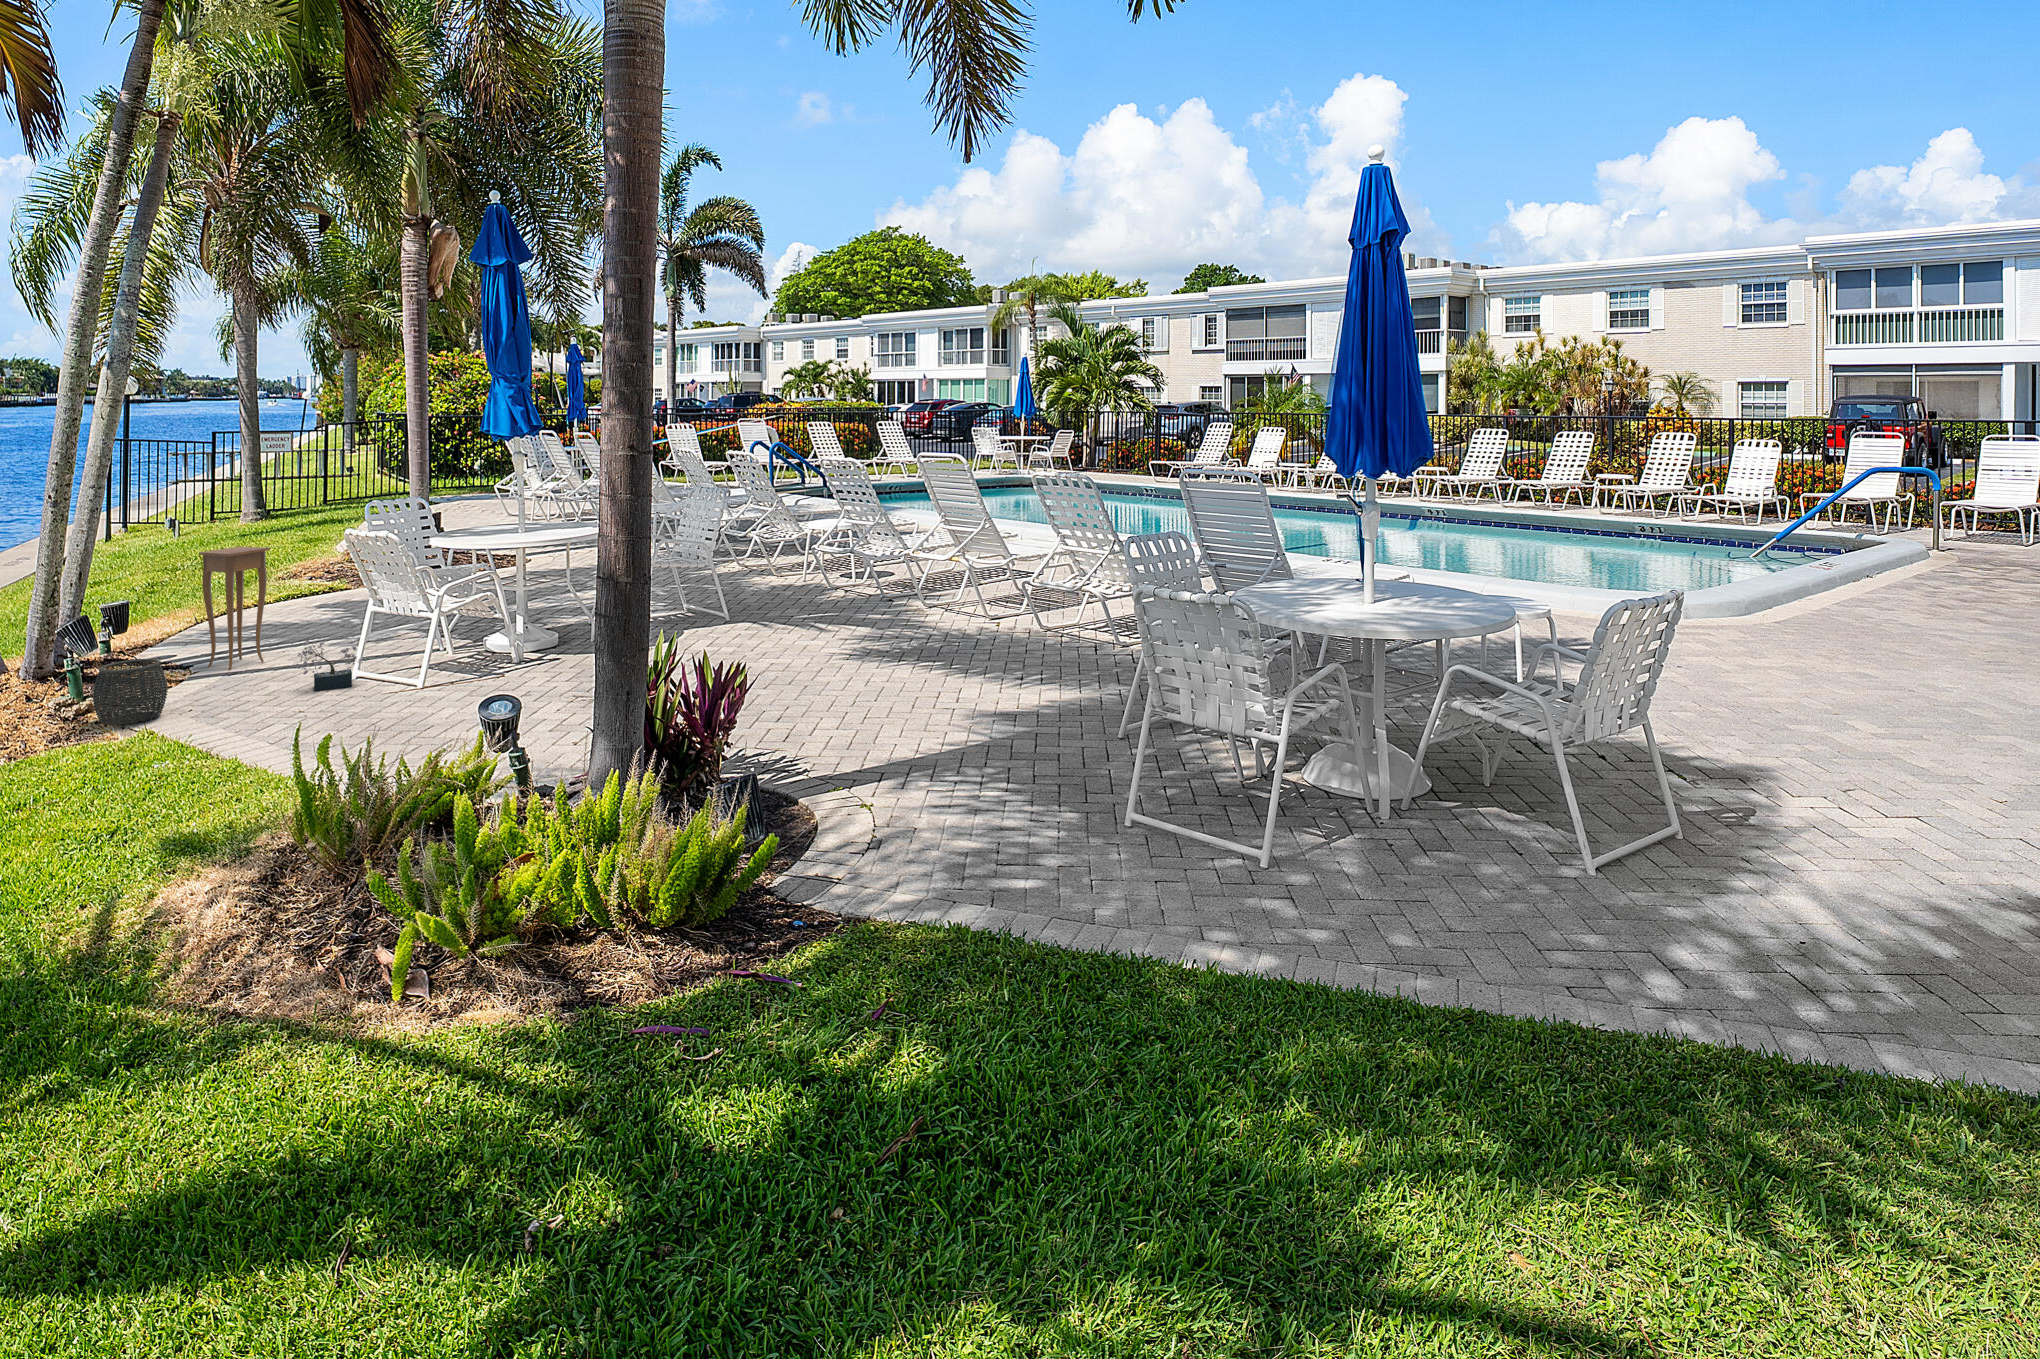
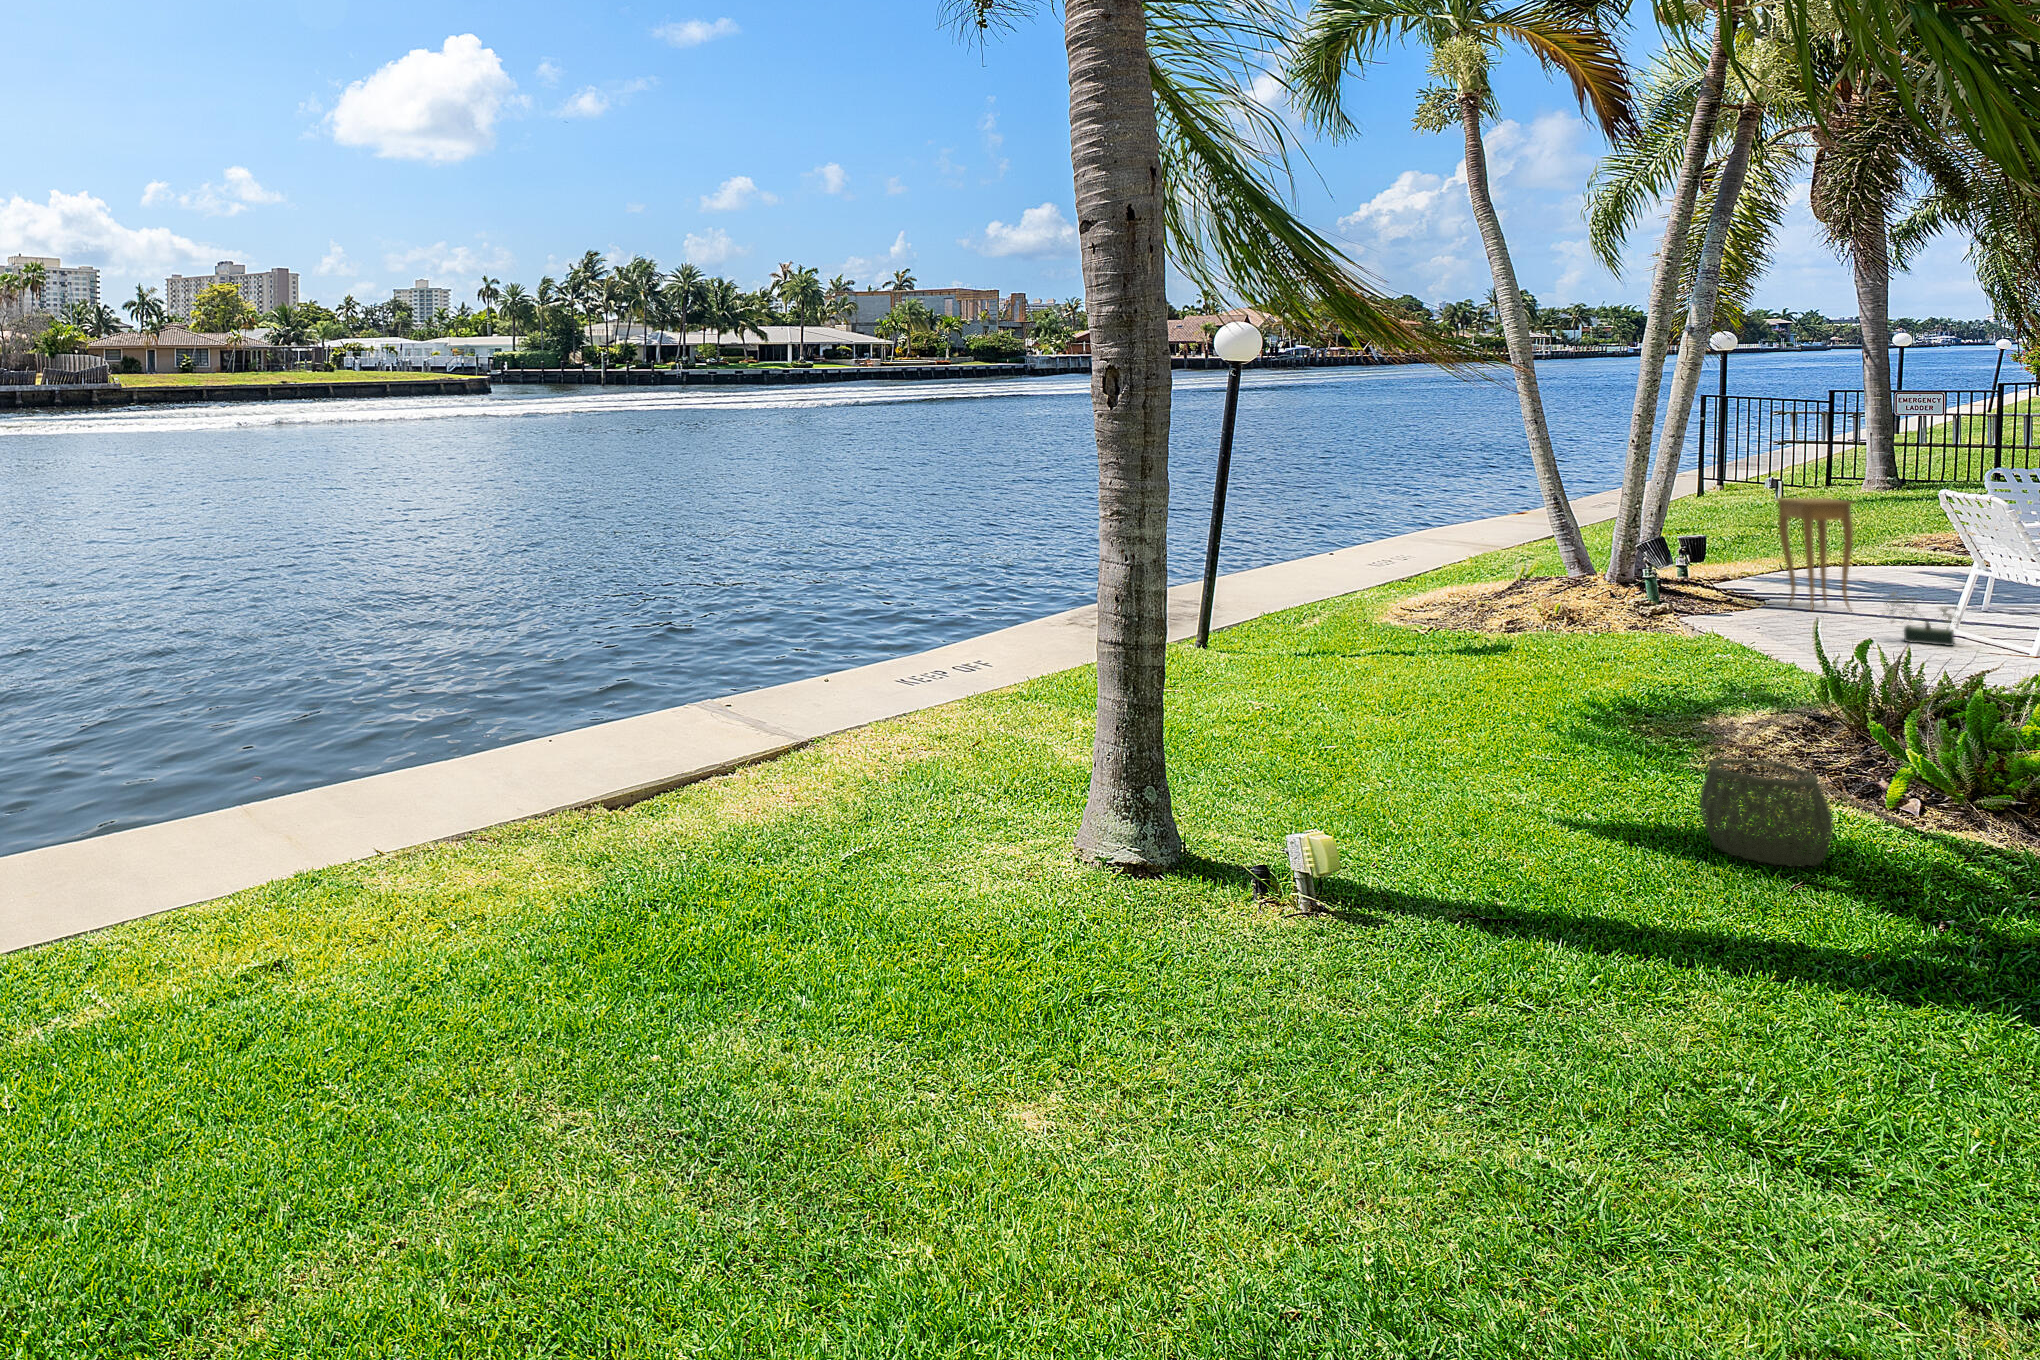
woven basket: present [92,659,168,726] -> present [1700,759,1833,867]

